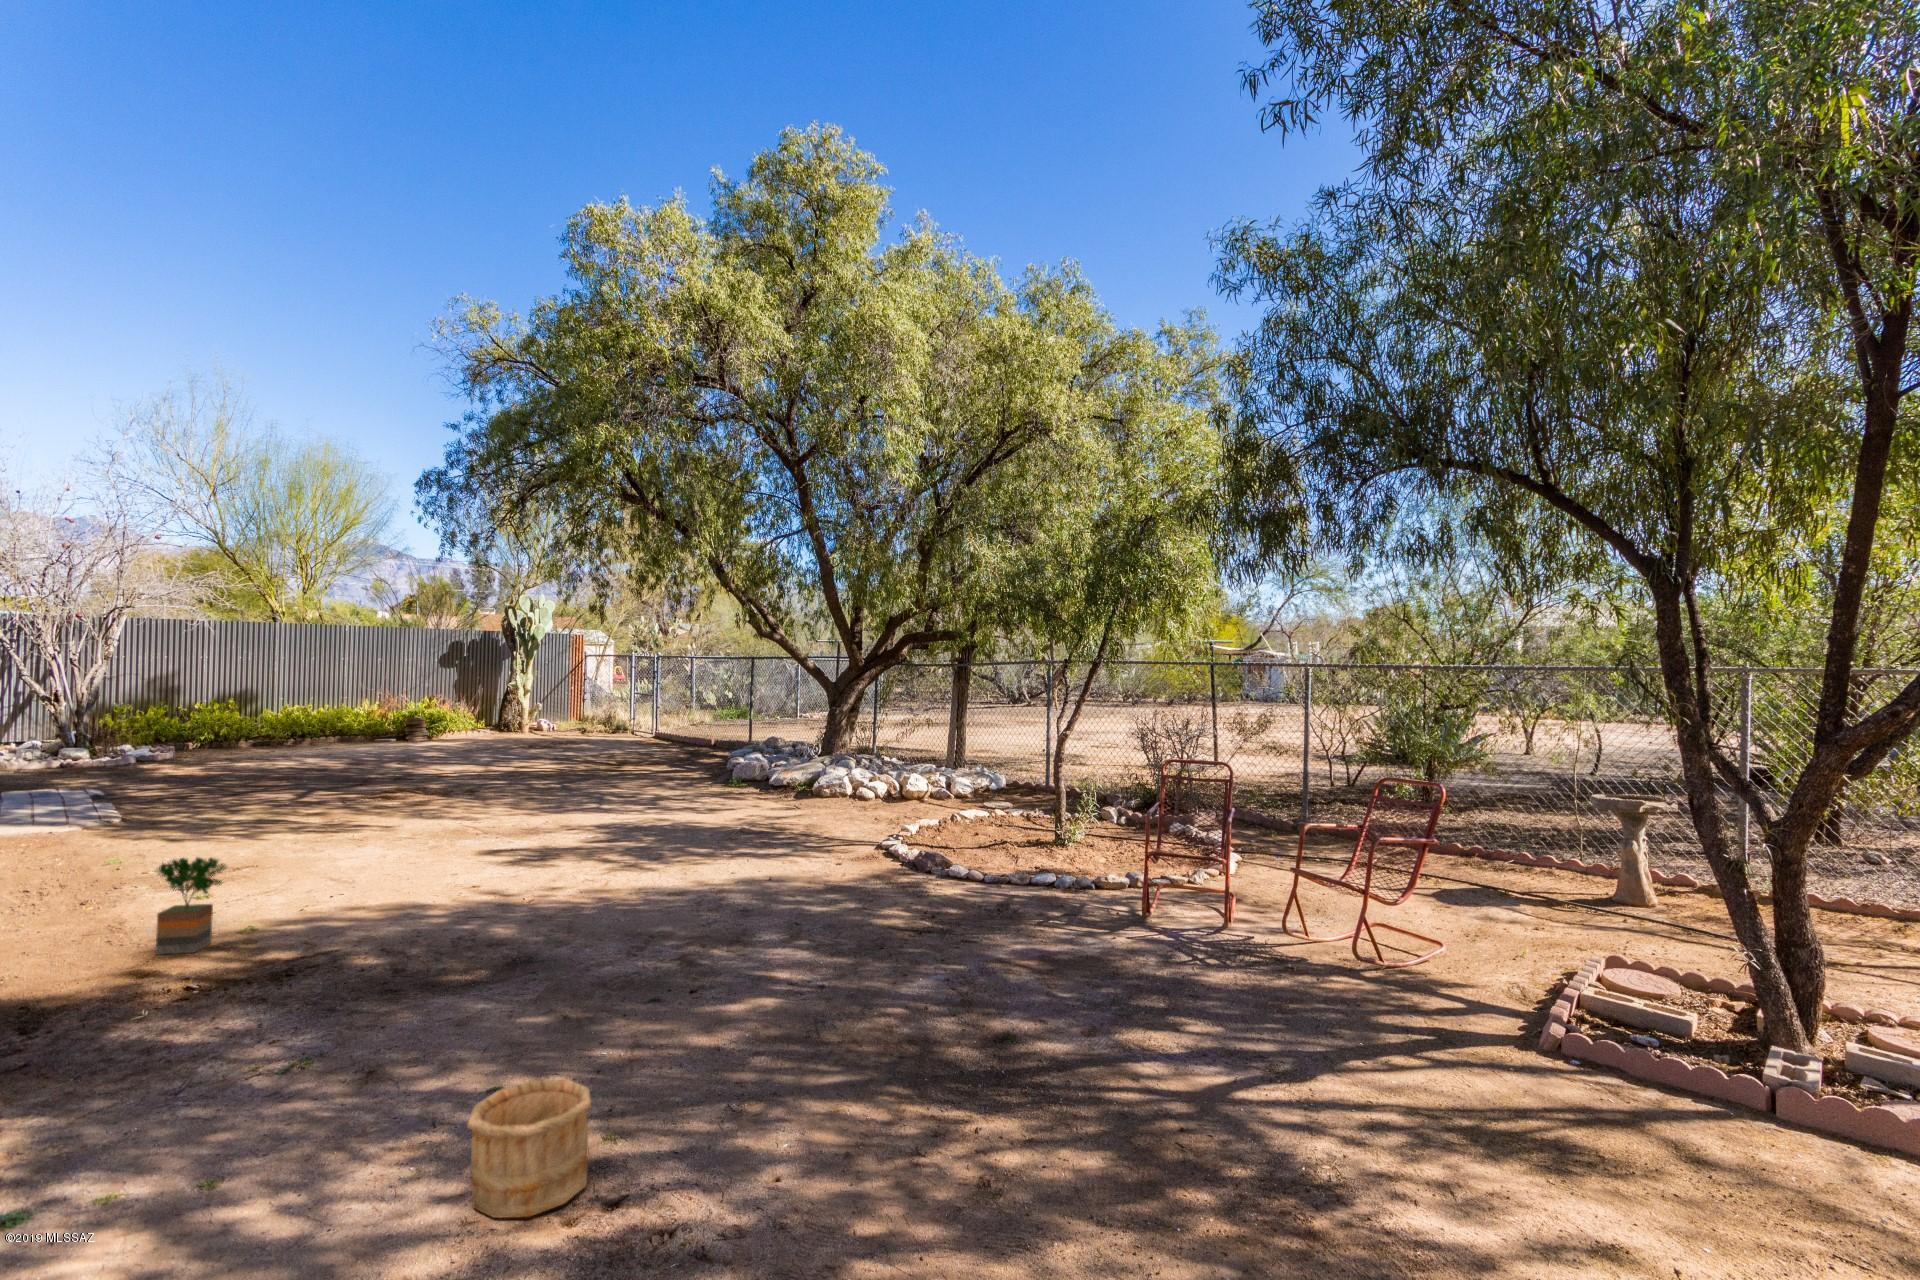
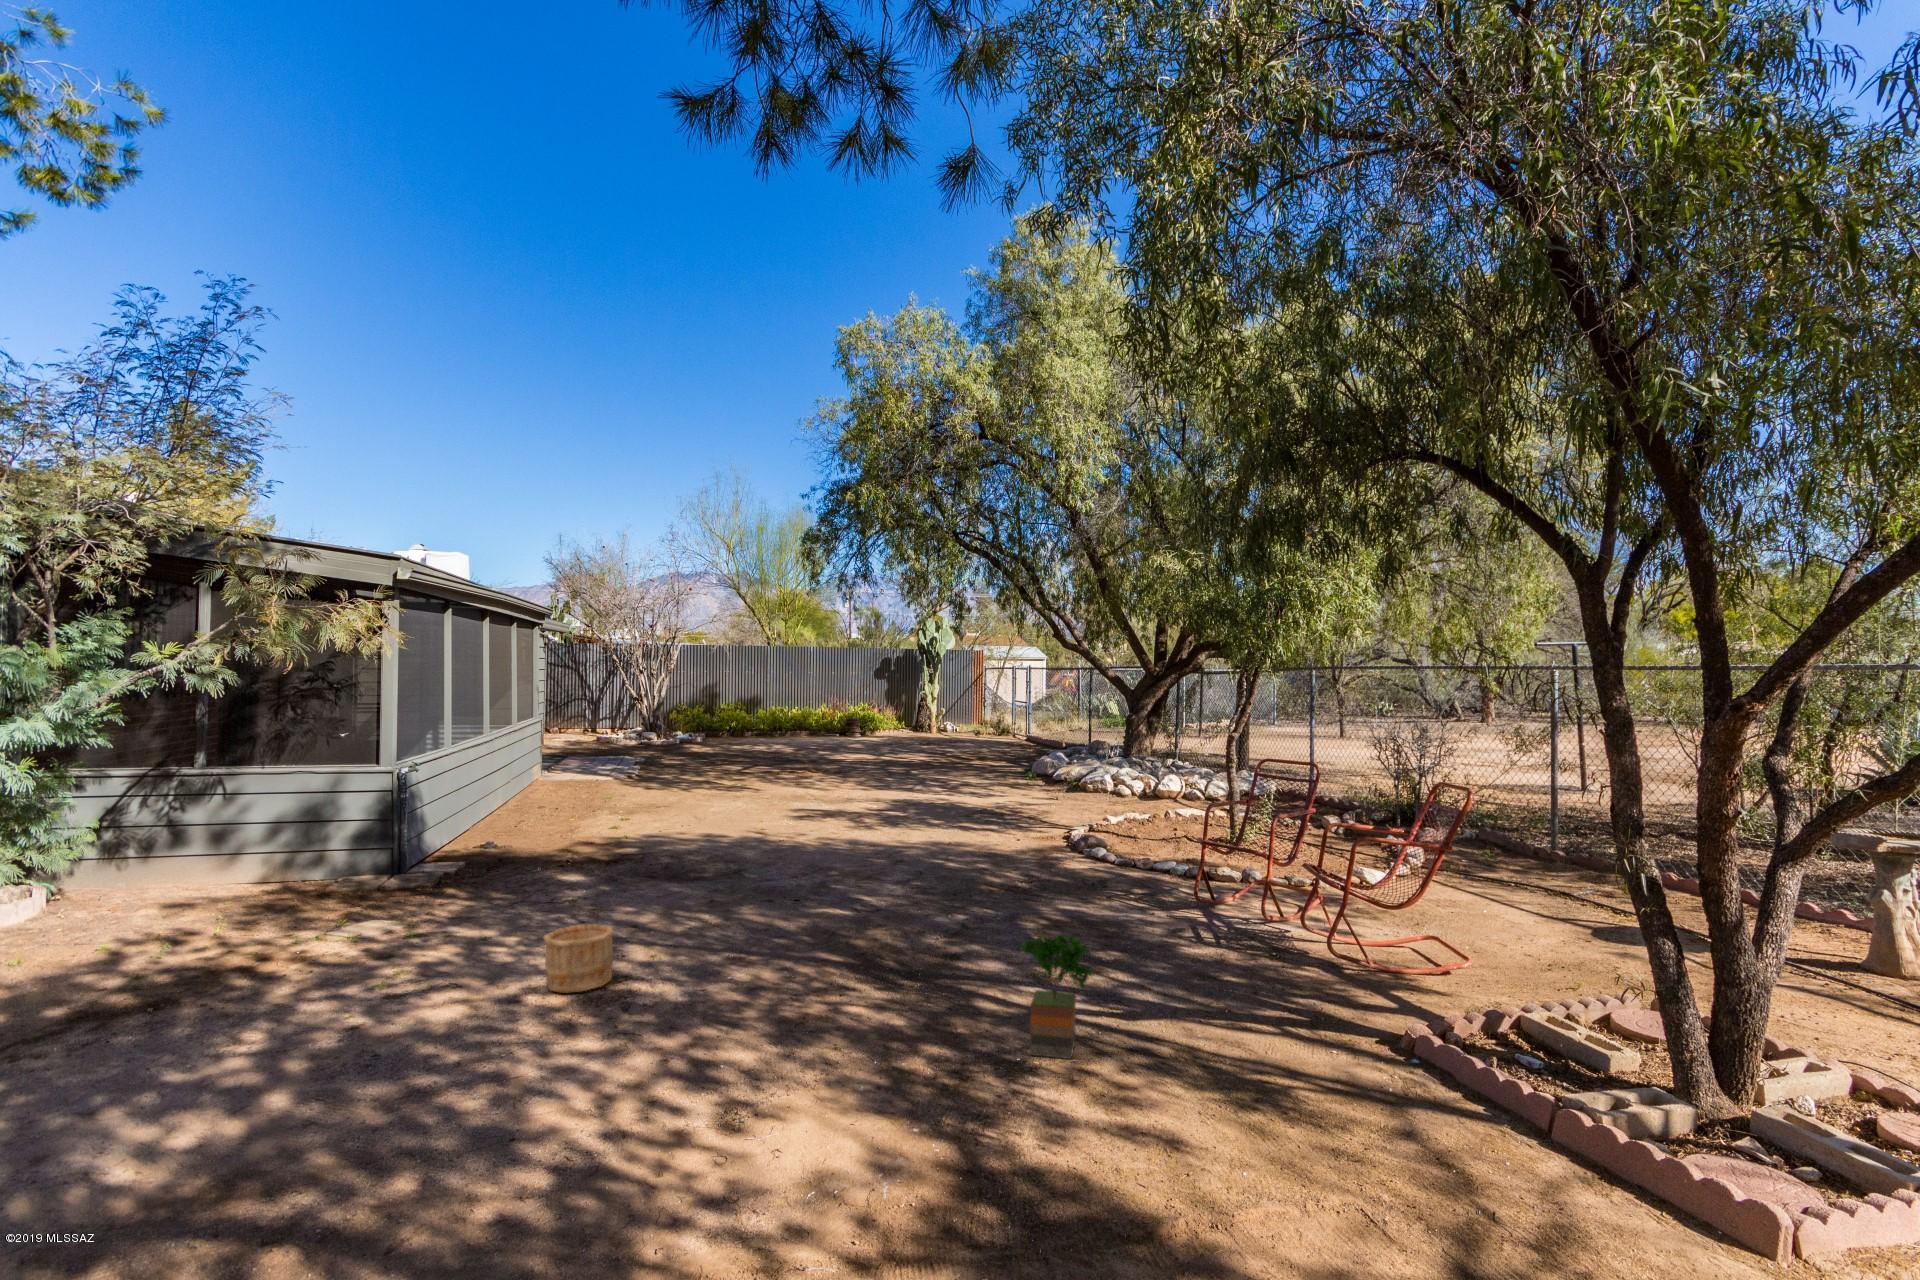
potted tree: present [156,857,227,955] -> present [1022,935,1093,1059]

